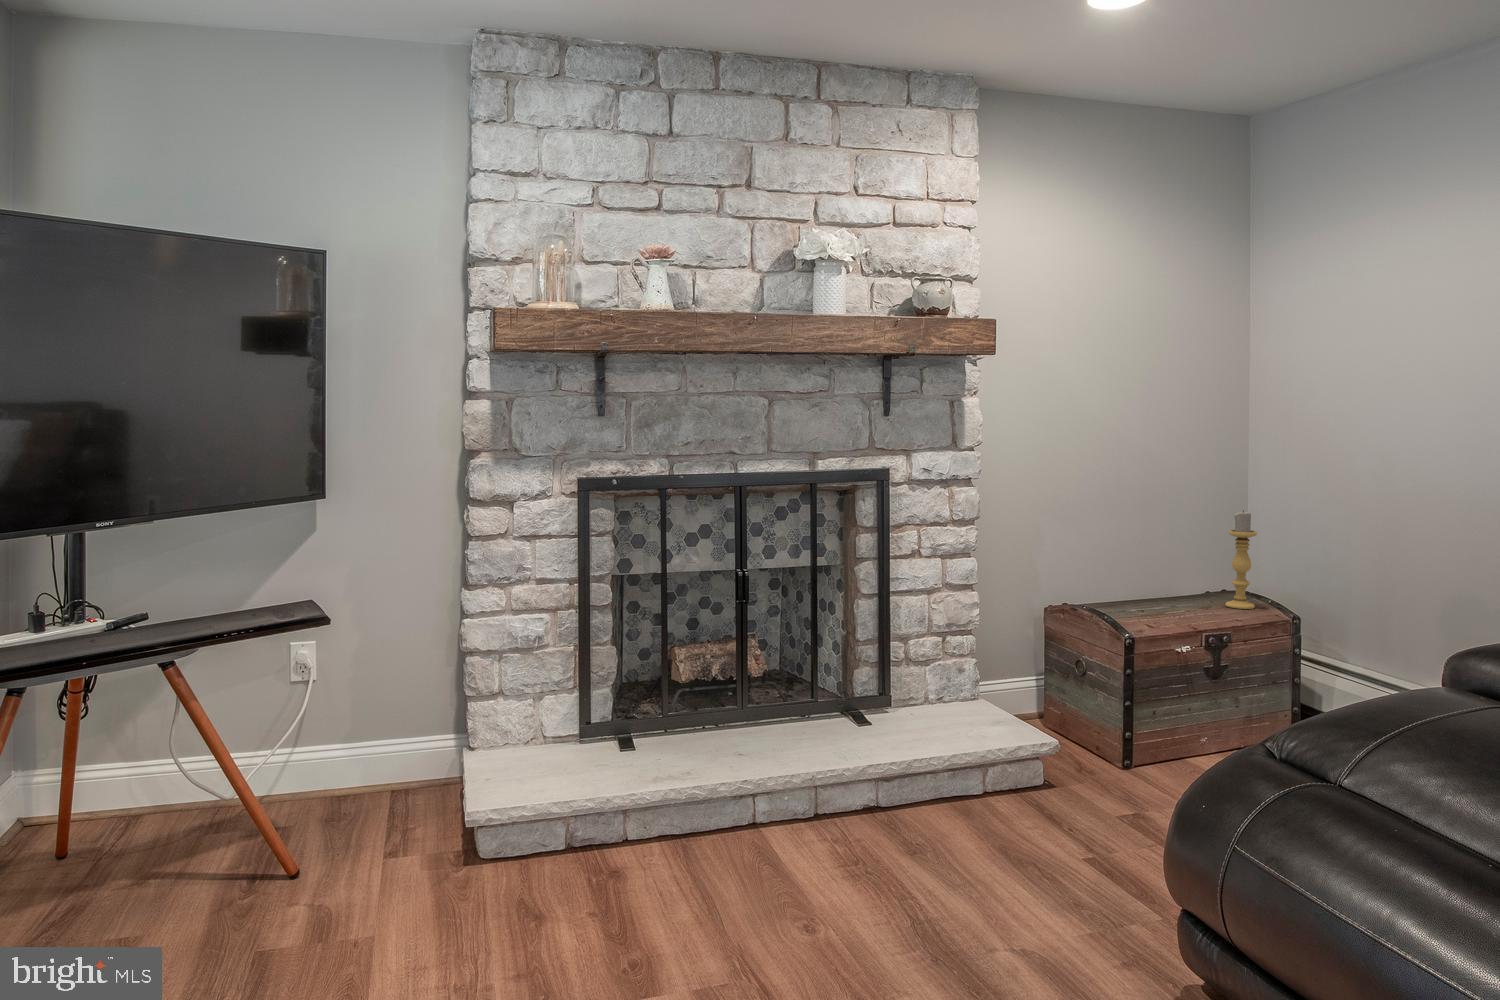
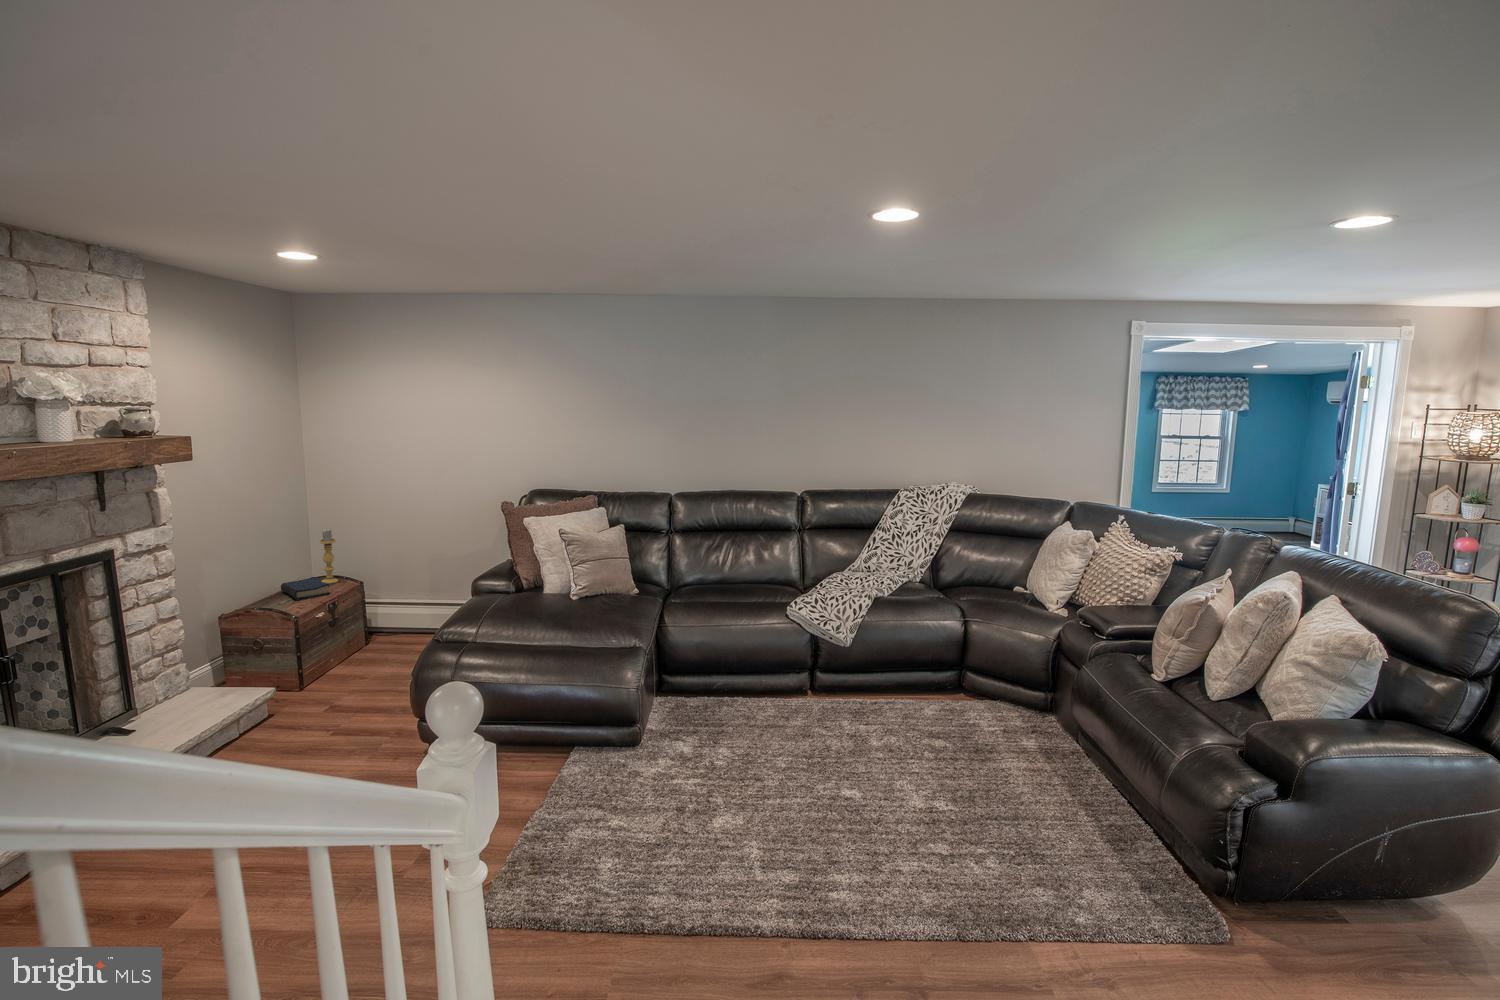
hardback book: none [1154,589,1215,619] -> present [281,577,330,600]

